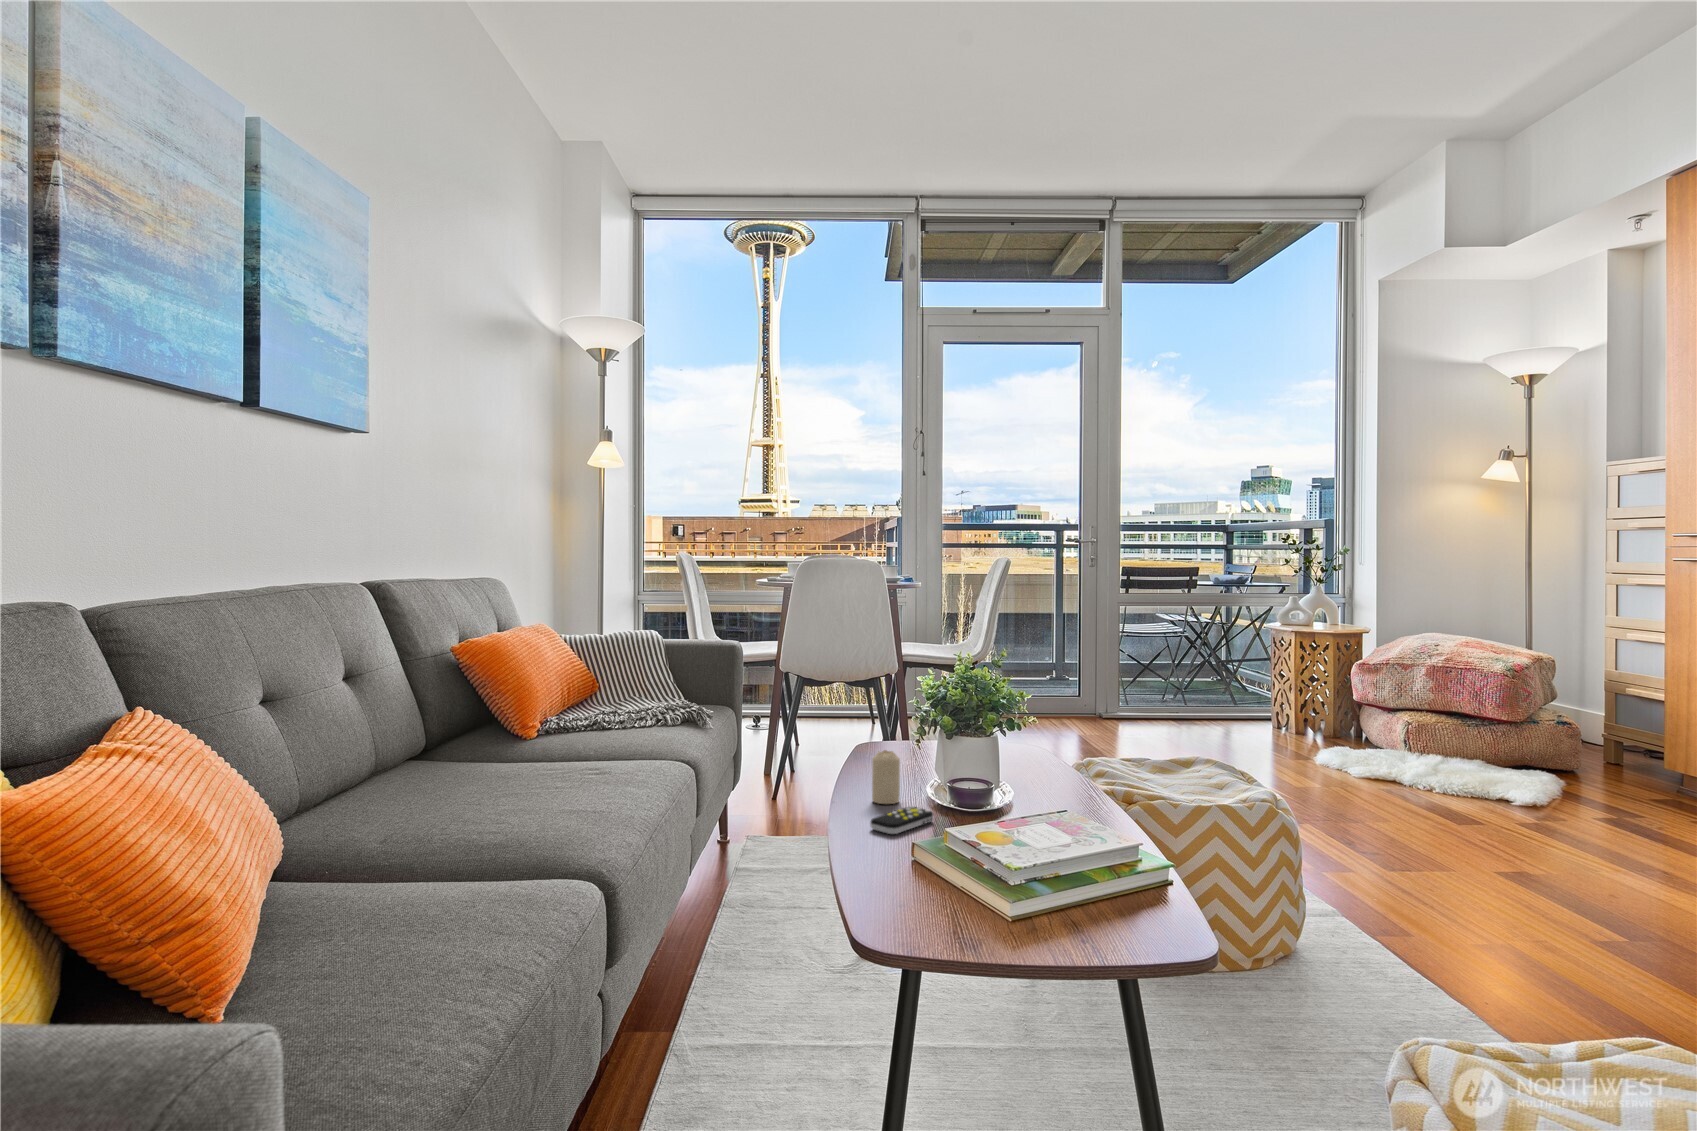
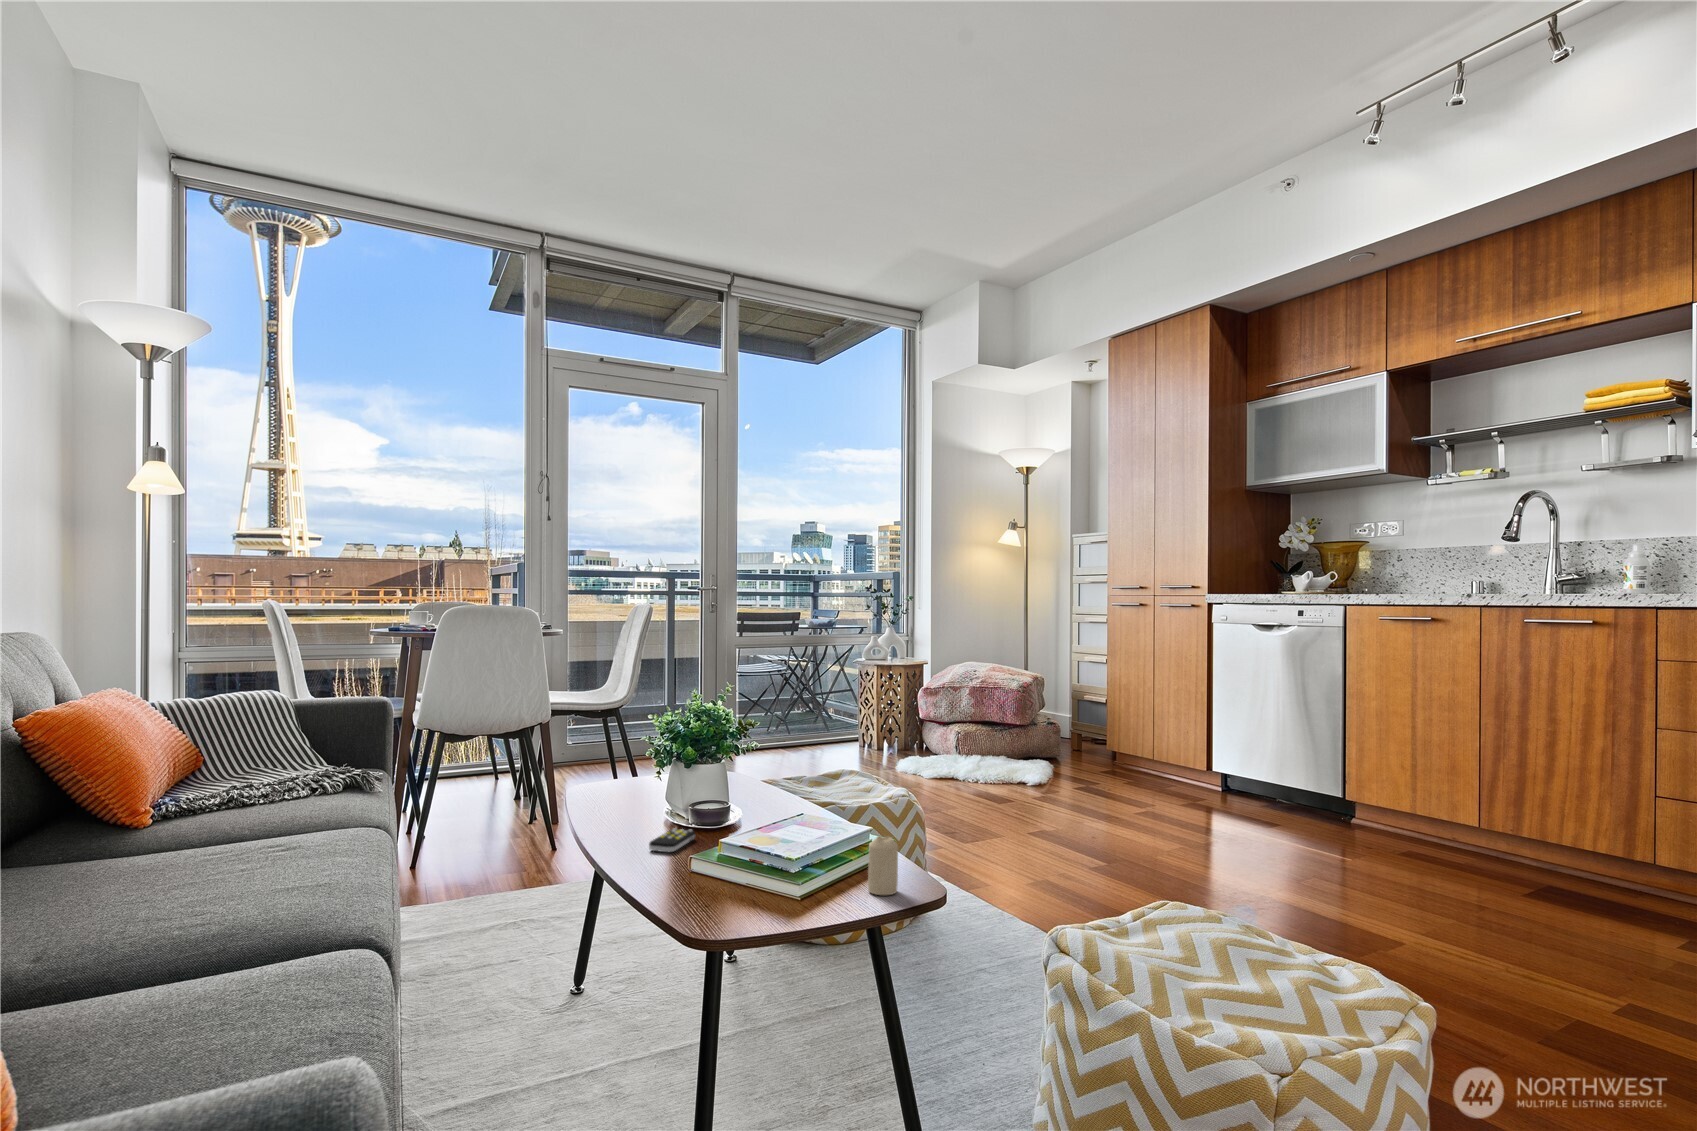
candle: present [872,750,900,804] -> present [868,836,898,895]

